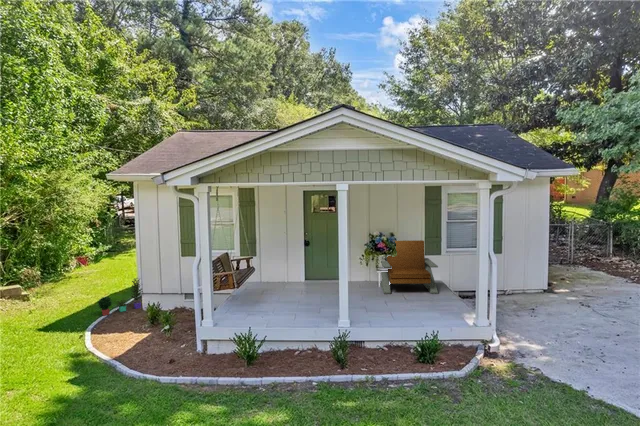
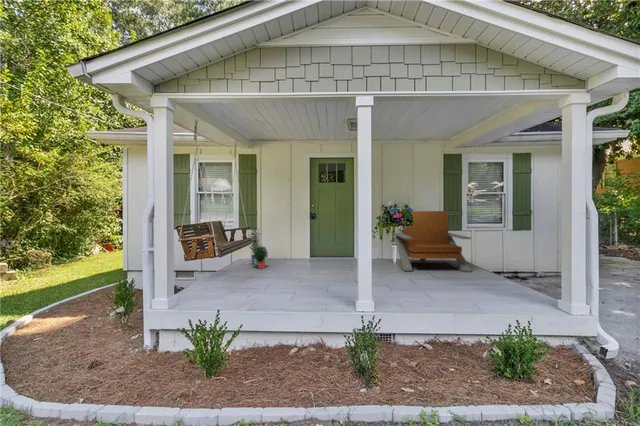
potted plant: present [98,278,143,316] -> present [250,228,268,268]

